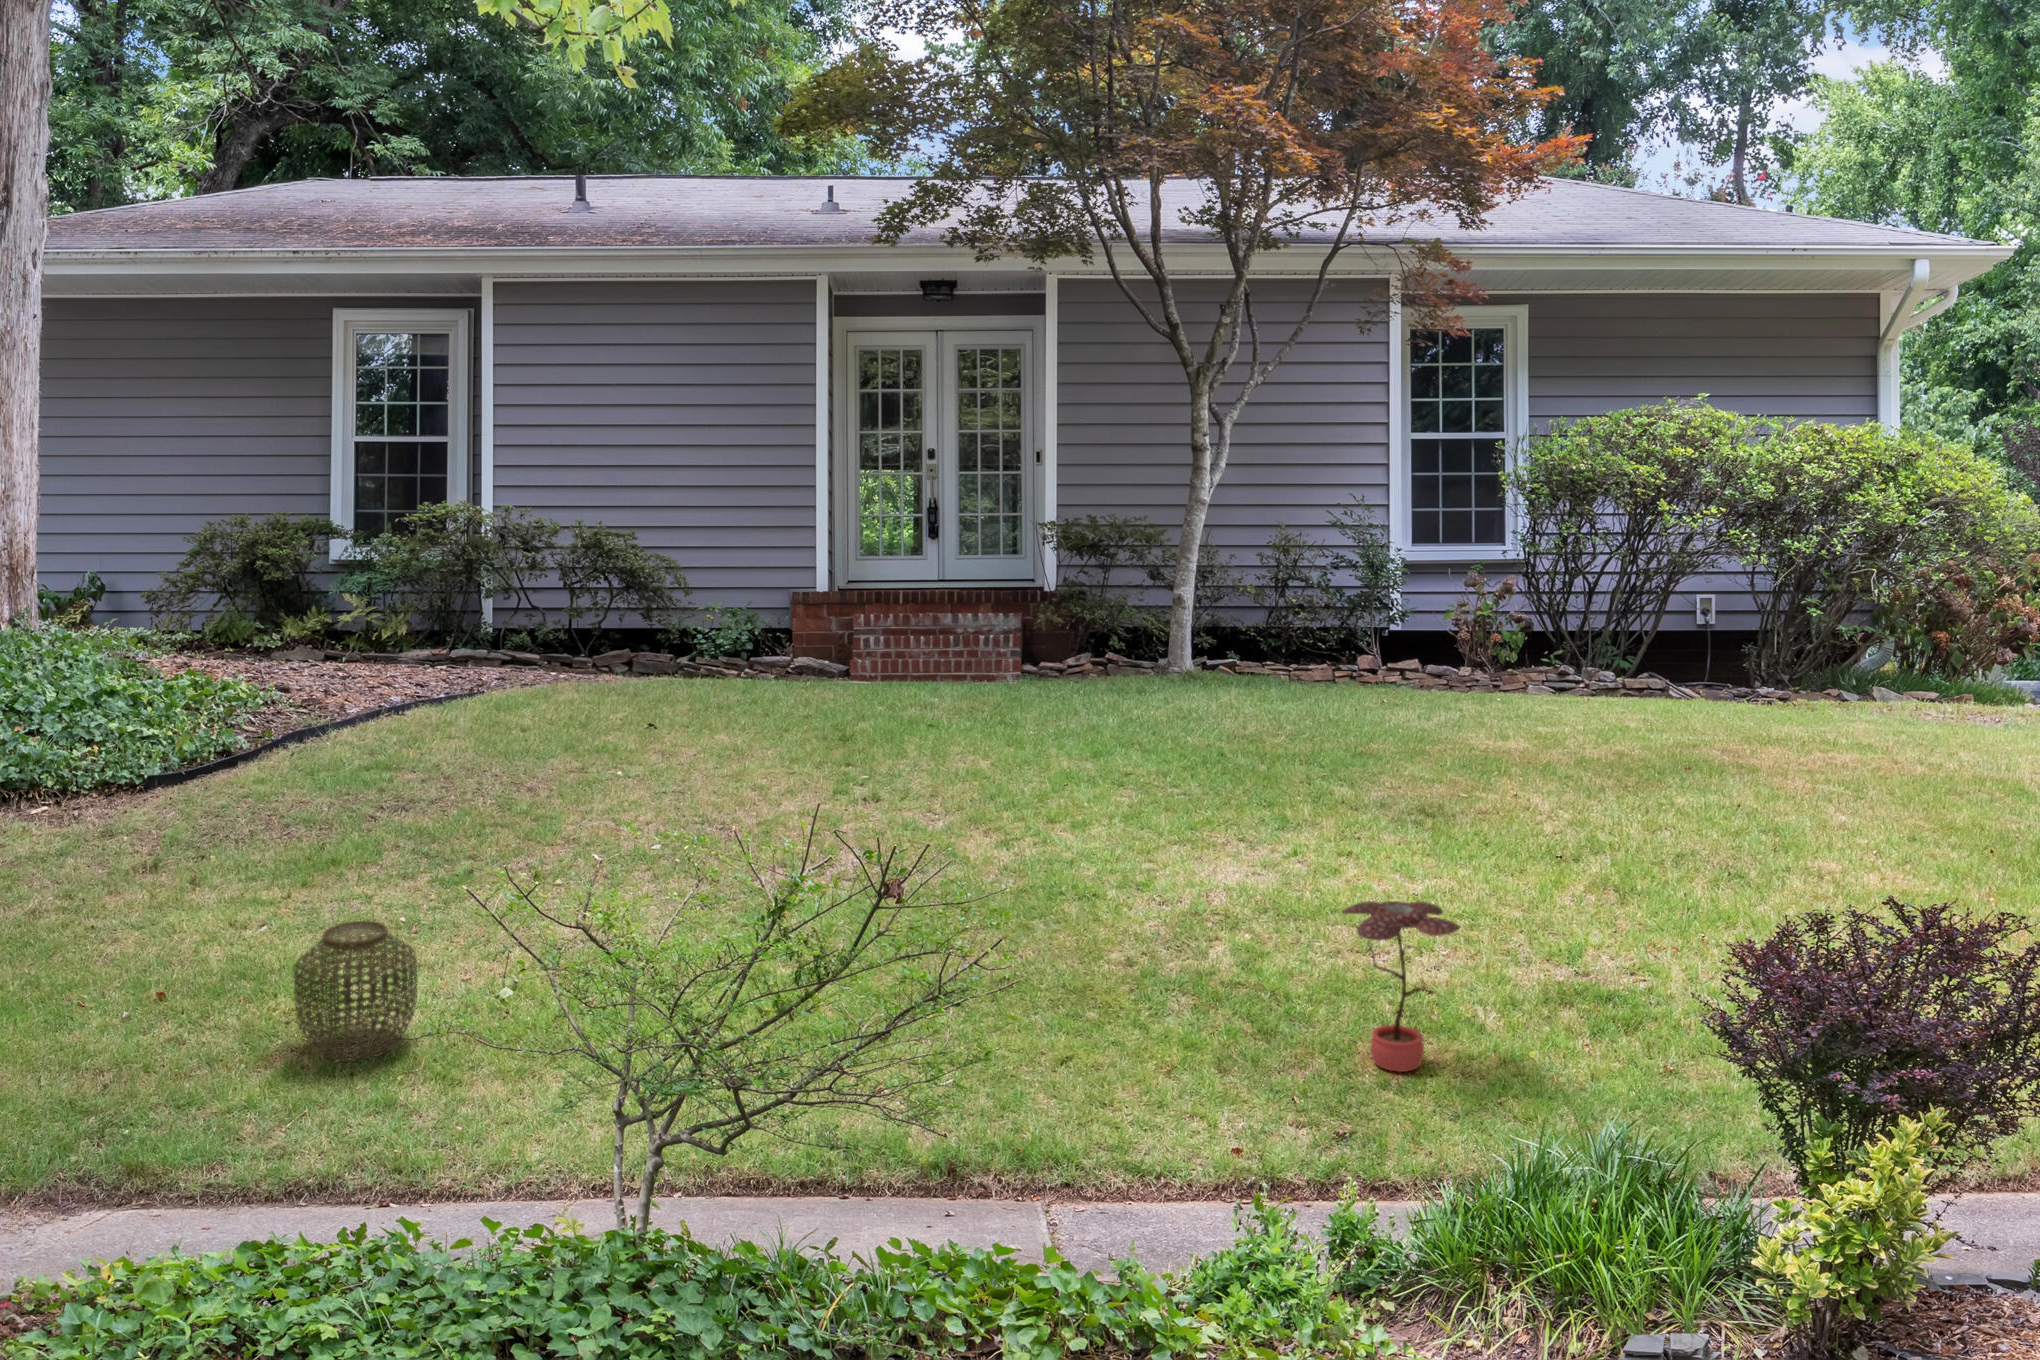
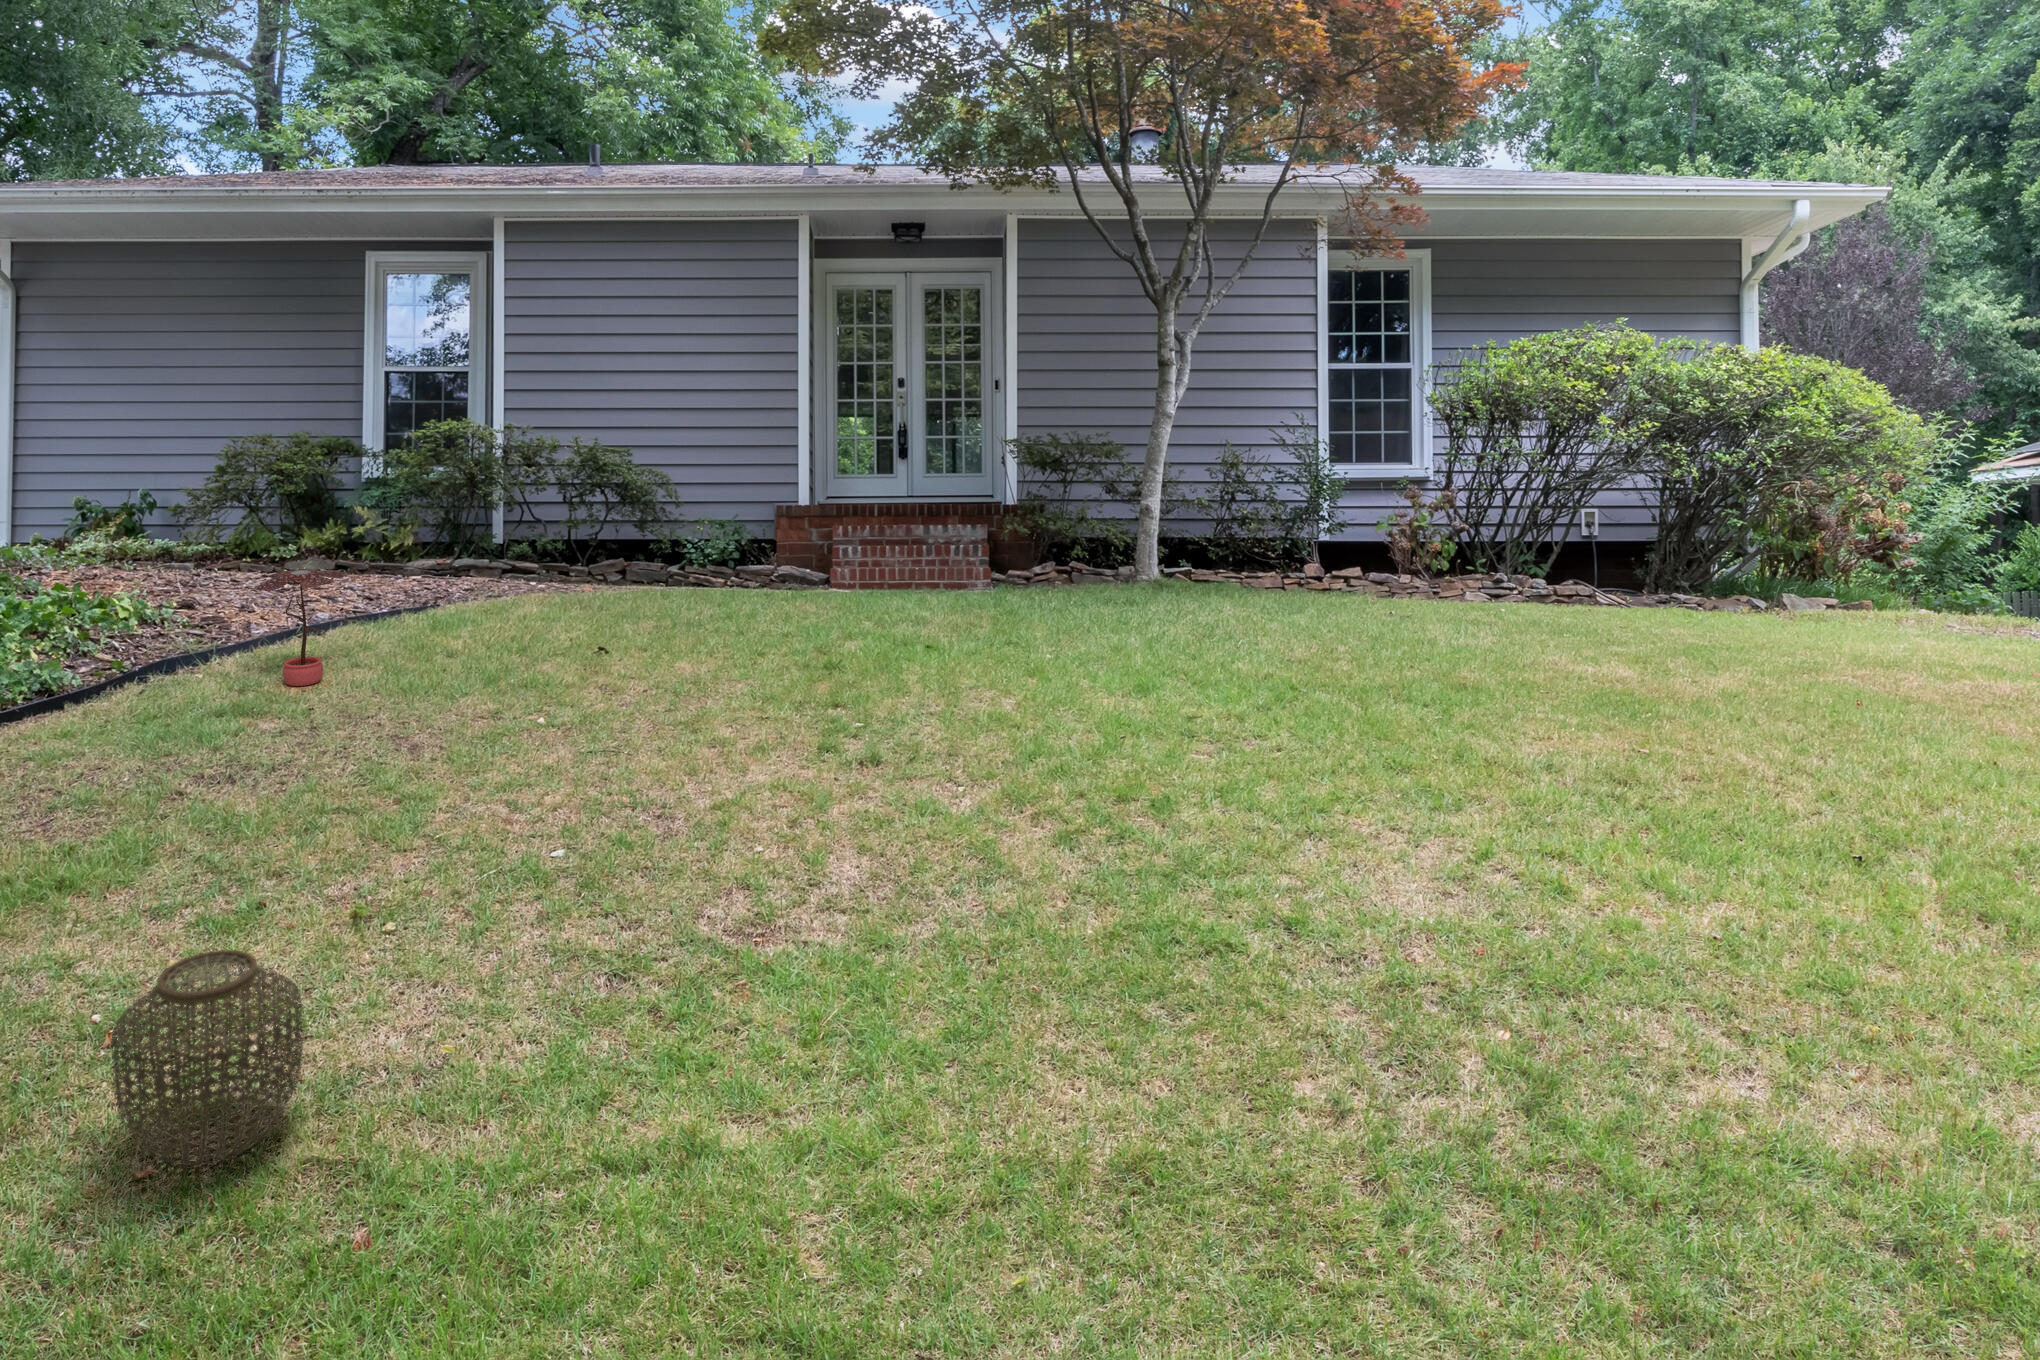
potted plant: present [1342,901,1460,1072] -> present [256,569,345,686]

